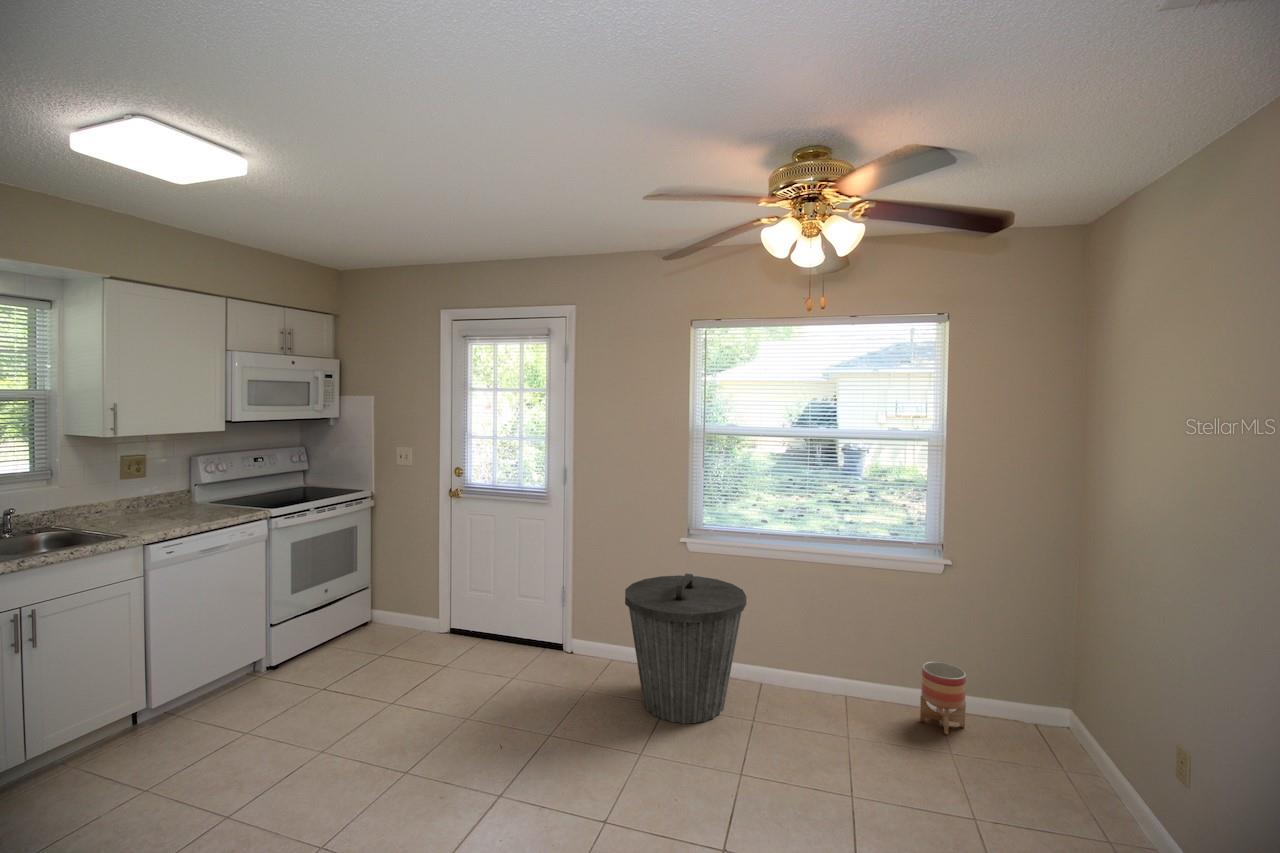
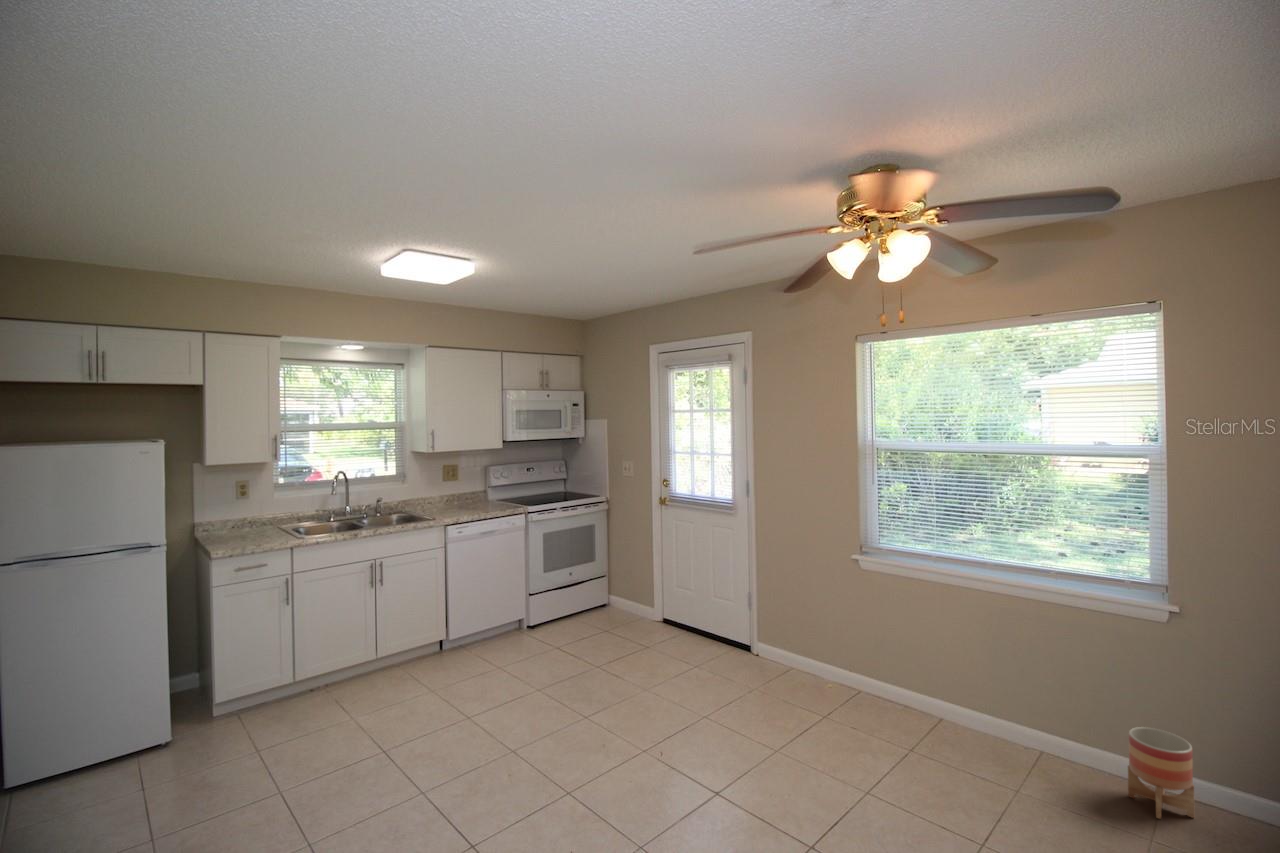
trash can: present [625,574,746,724] -> none [778,588,905,737]

